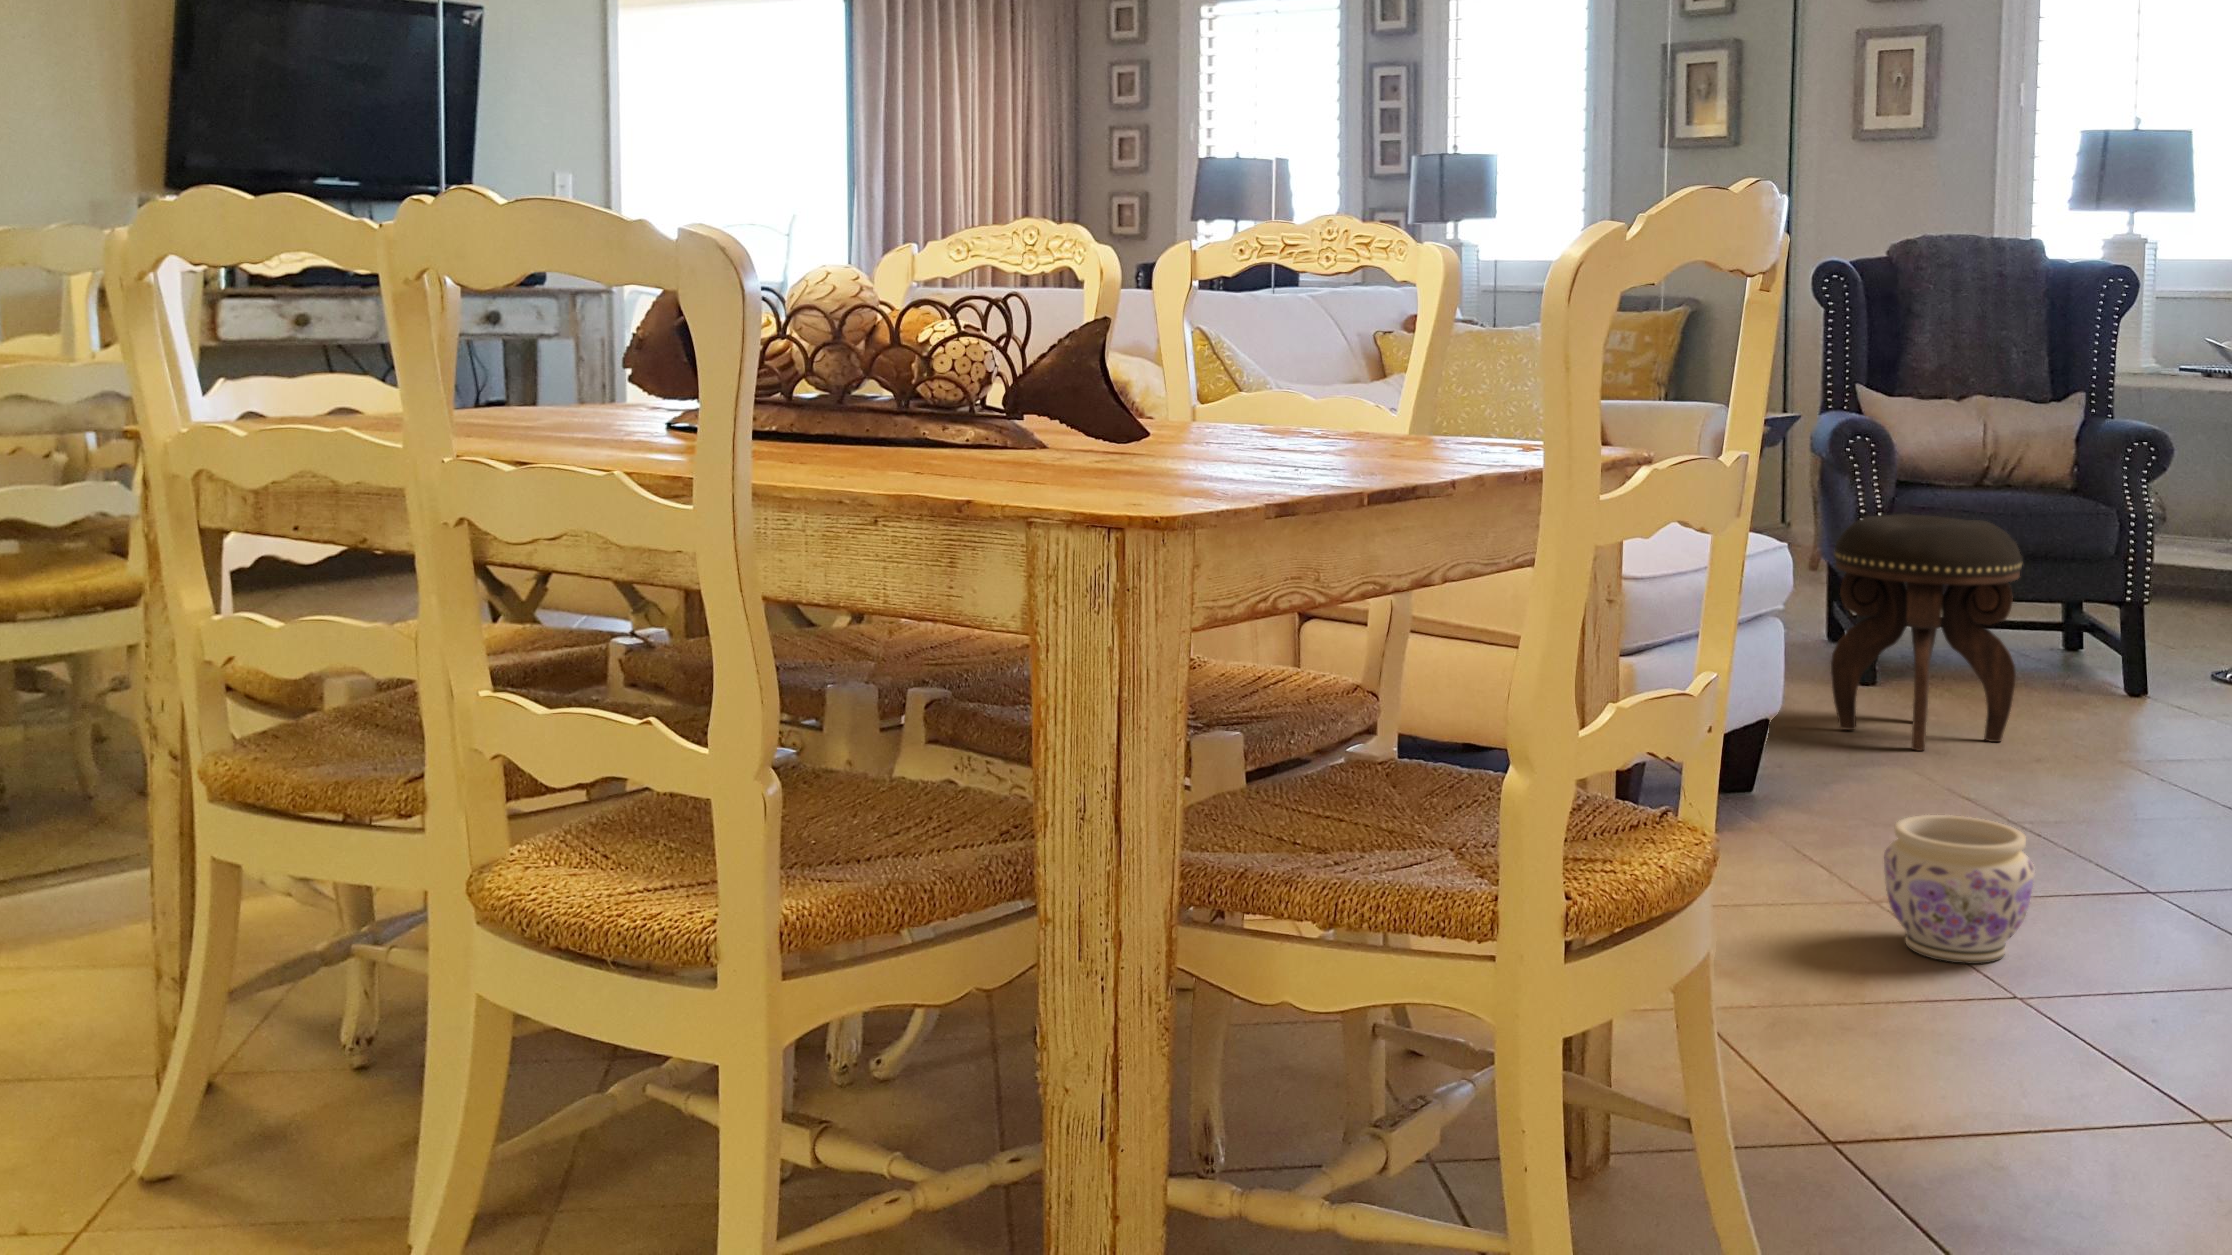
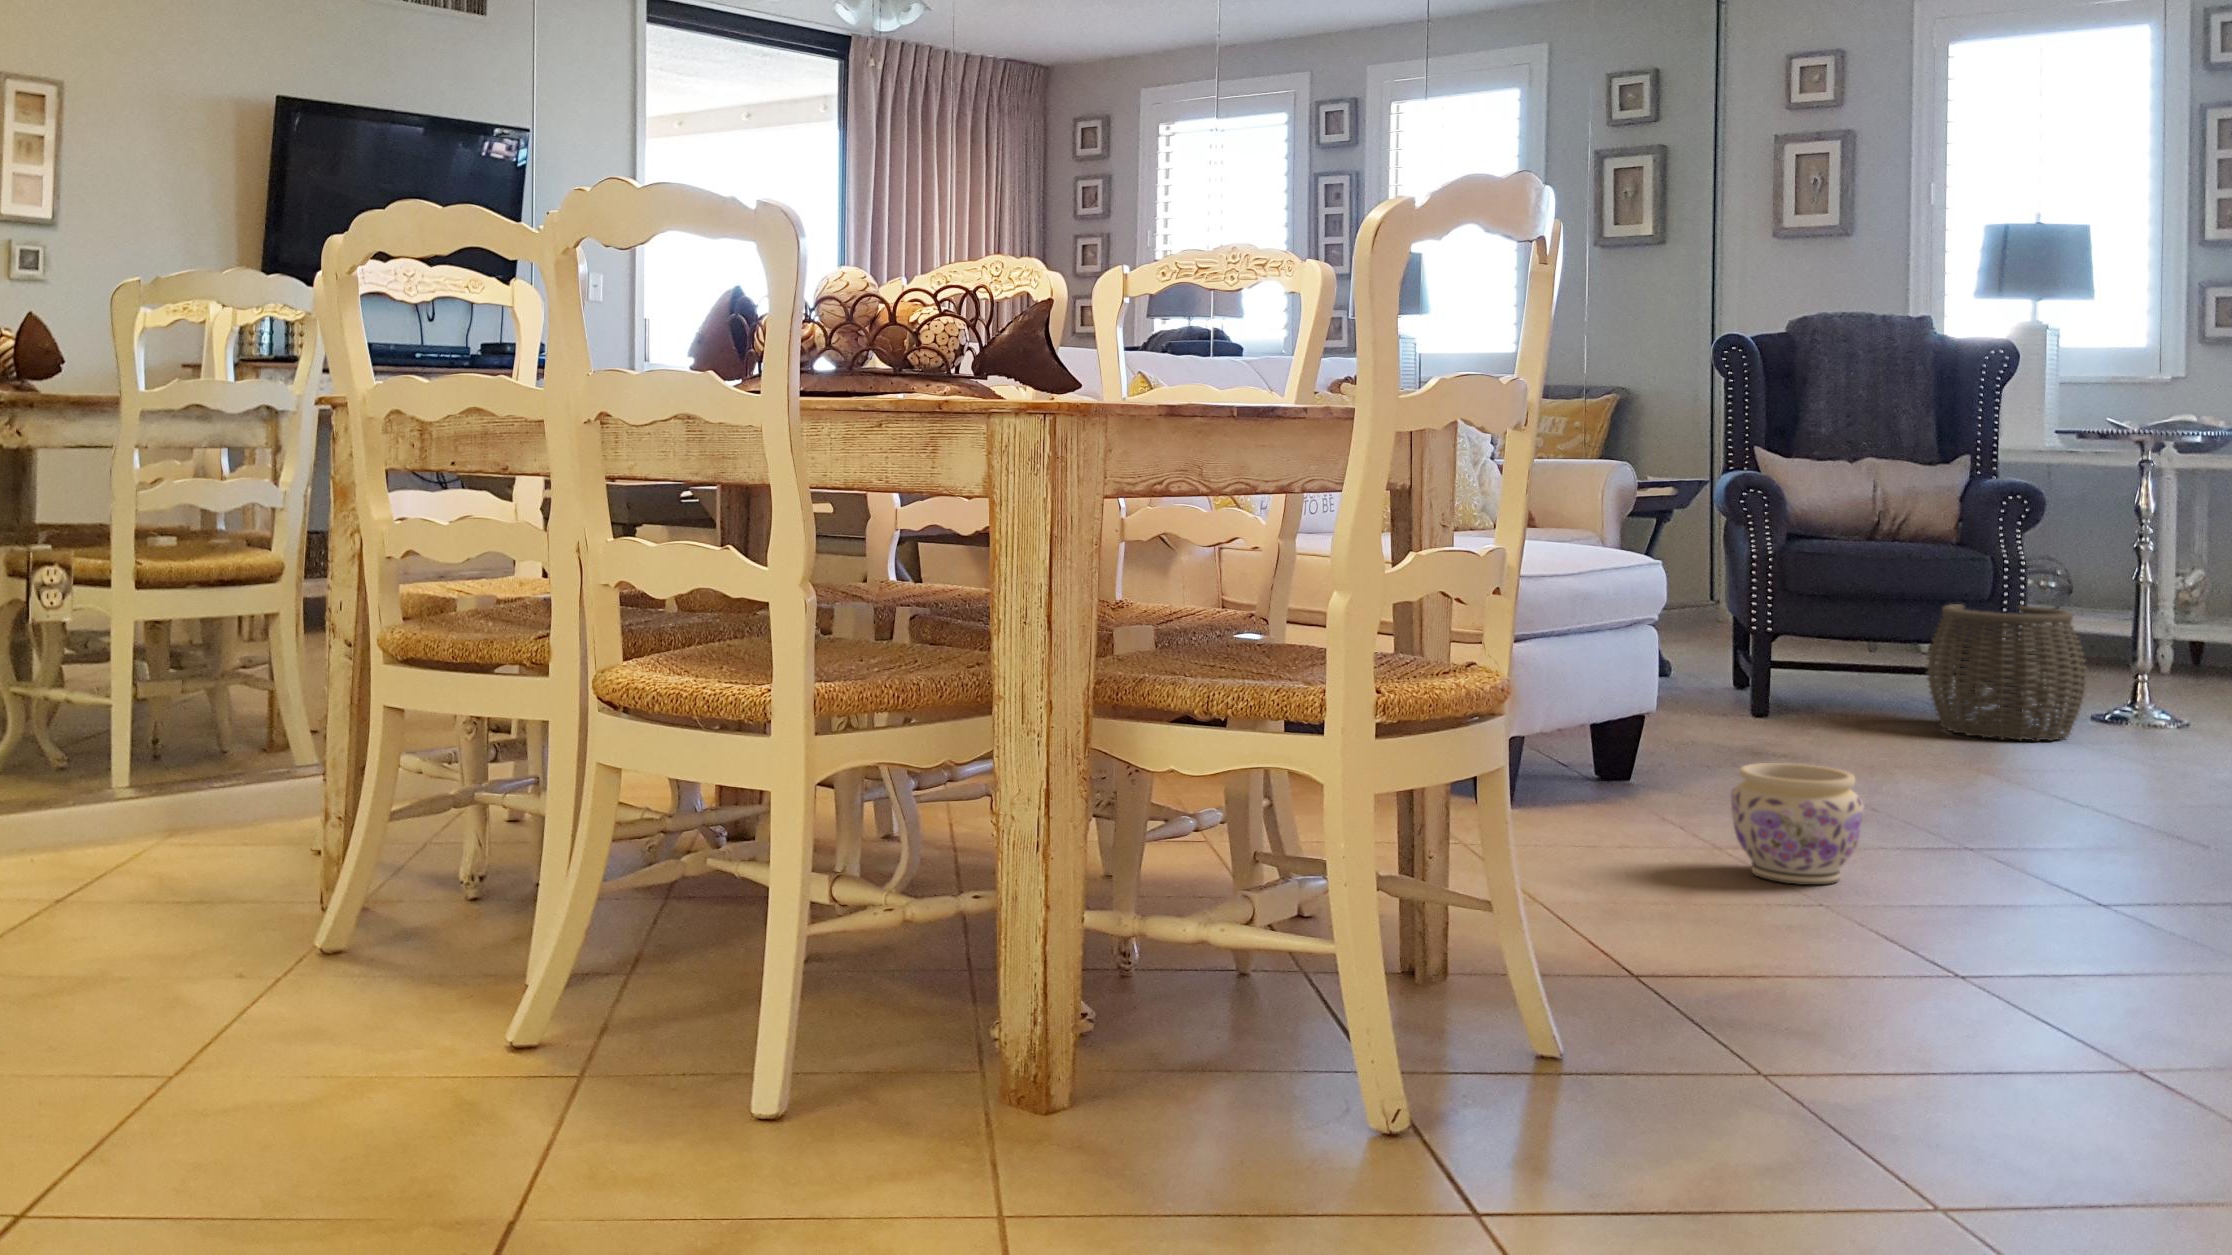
footstool: present [1831,514,2022,751] -> none [1723,549,1897,757]
woven basket: none [2040,566,2212,721] -> present [1927,604,2087,741]

